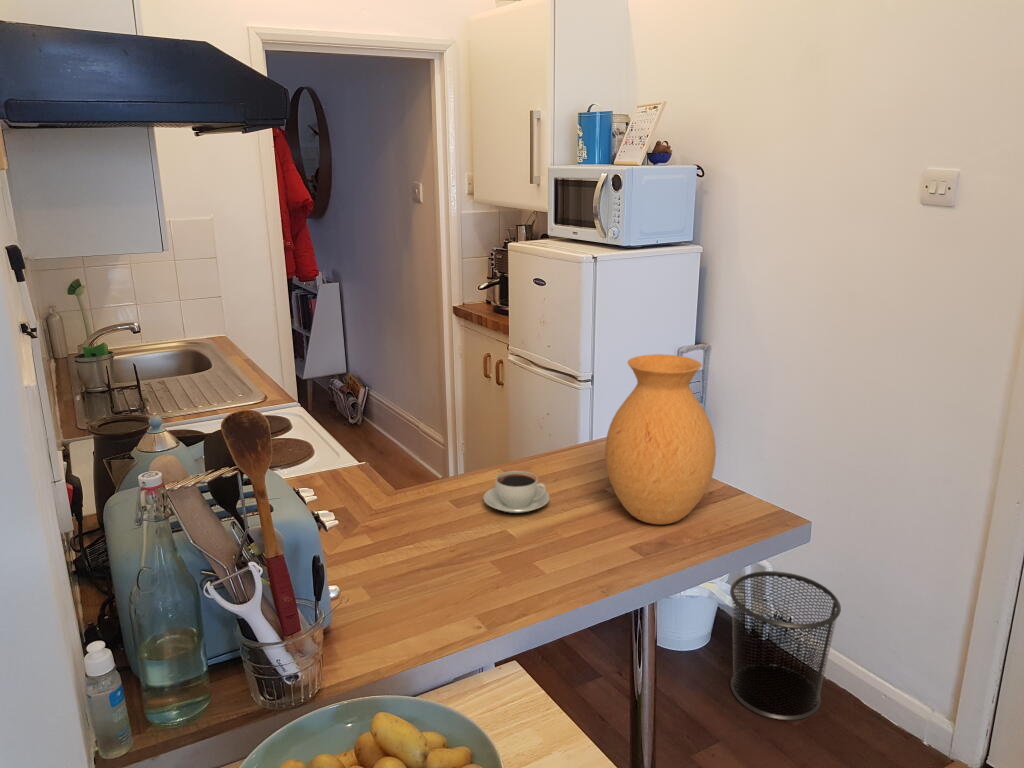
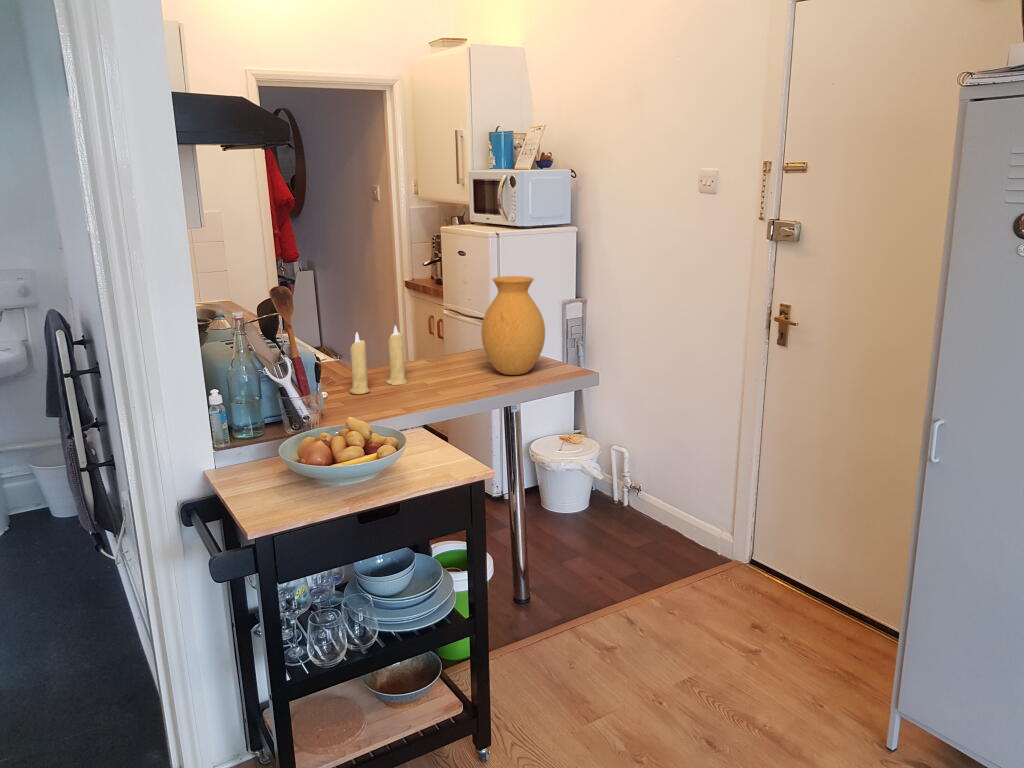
candle: none [380,437,481,572] -> present [349,326,407,394]
coffee cup: present [484,471,550,513] -> none [411,351,451,374]
waste bin: present [730,571,841,720] -> none [592,450,665,545]

